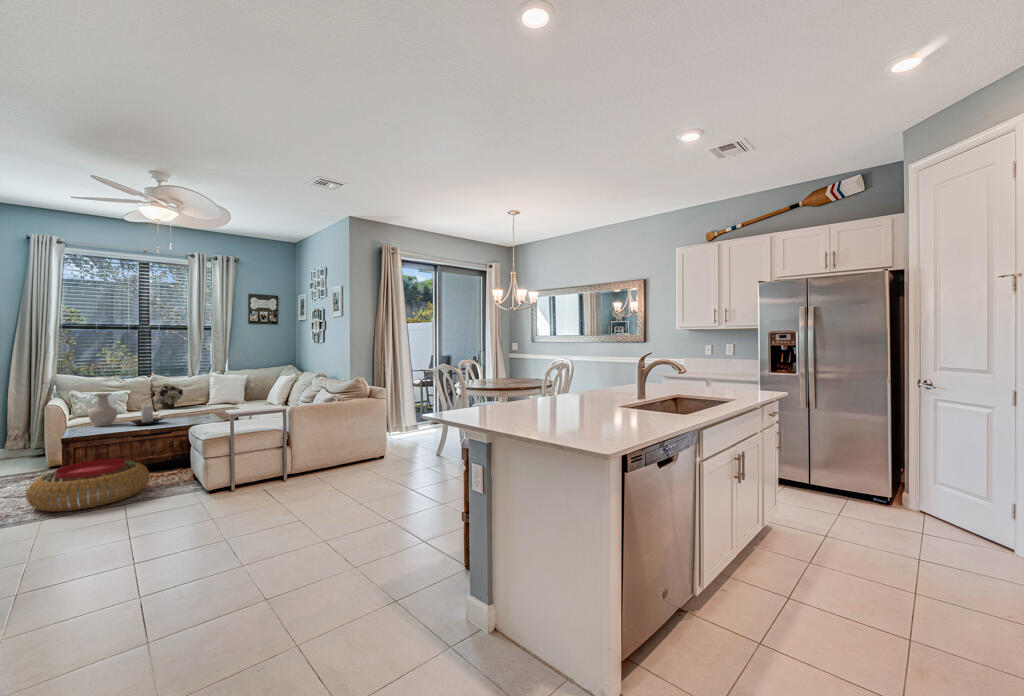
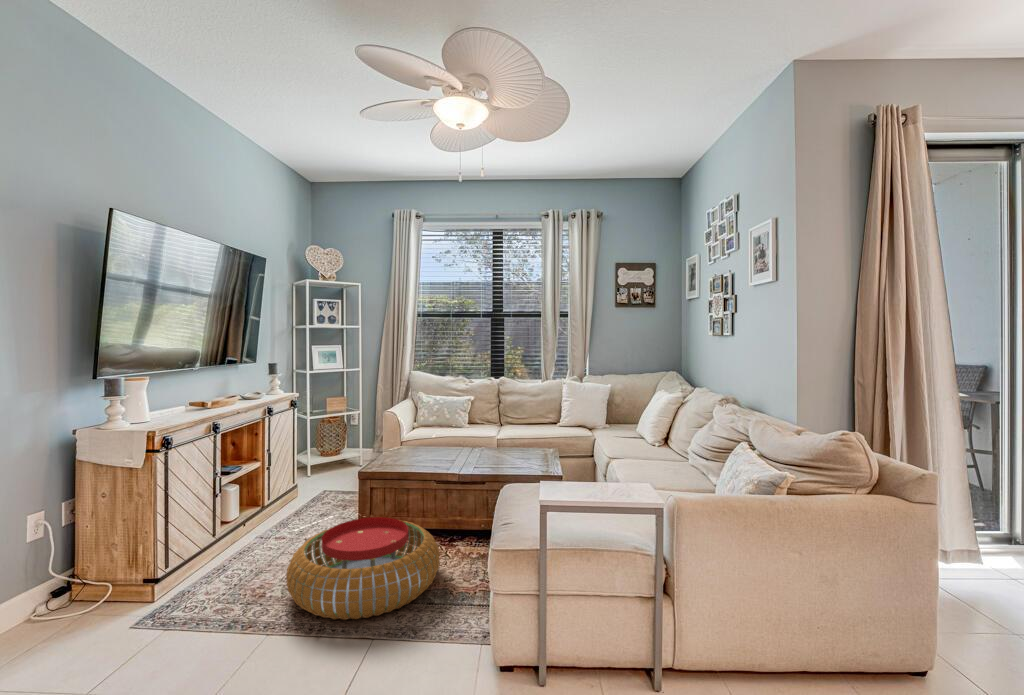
flower arrangement: present [151,383,183,409] -> none [495,390,530,426]
vase: present [89,393,117,426] -> none [408,404,438,452]
candle holder: present [131,405,163,425] -> none [444,429,485,461]

